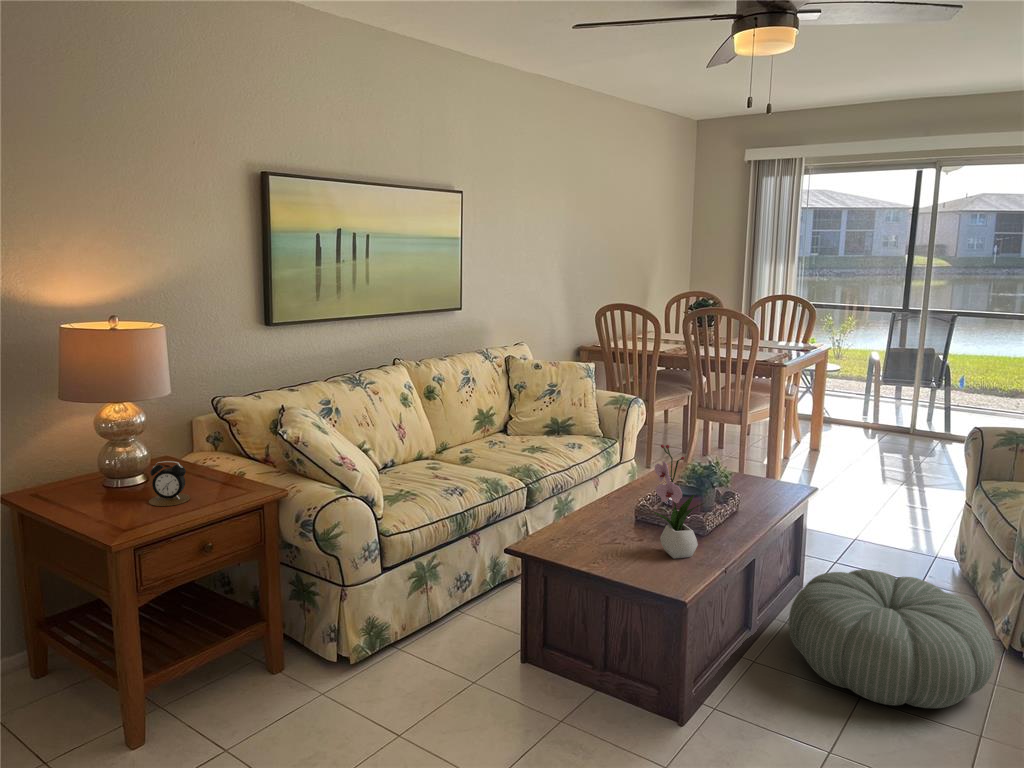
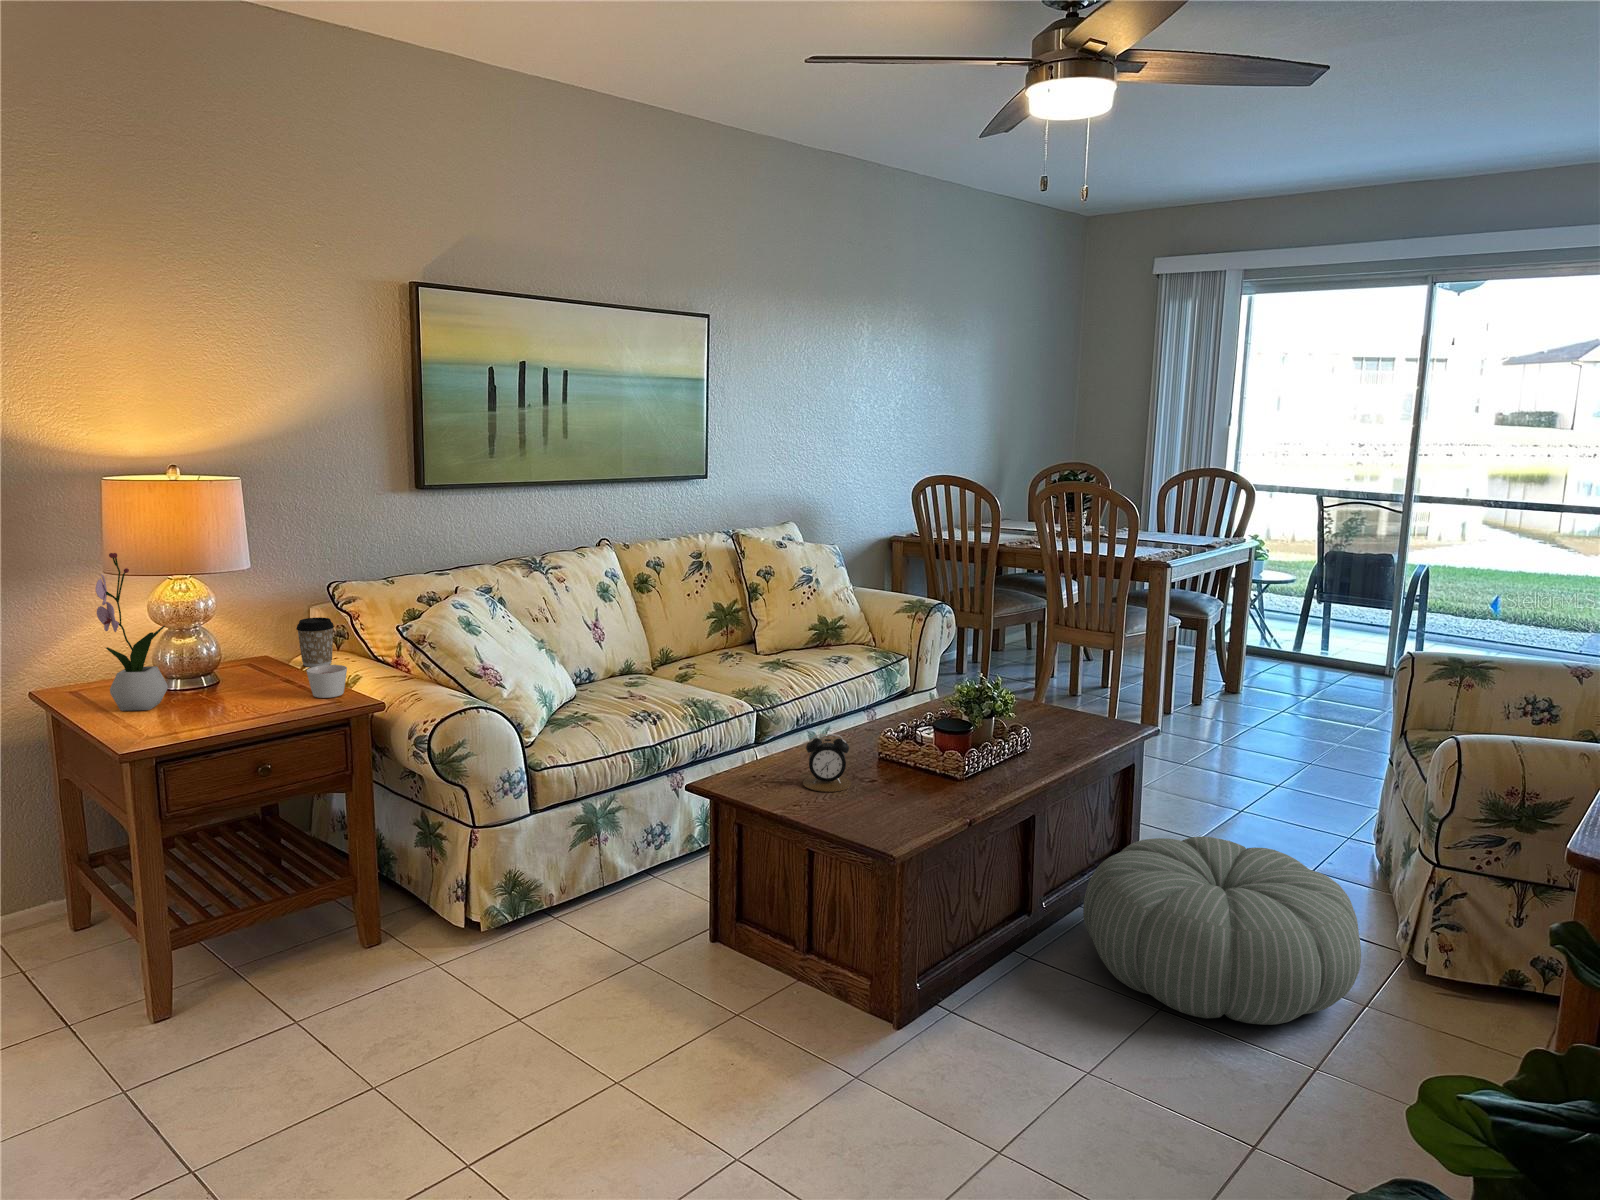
coffee cup: none [192,428,221,466] -> present [296,617,334,667]
flower arrangement: present [654,445,704,559] -> present [96,553,168,711]
alarm clock: present [149,461,190,506] -> present [803,734,851,792]
candle: none [214,467,244,493] -> present [307,665,347,698]

